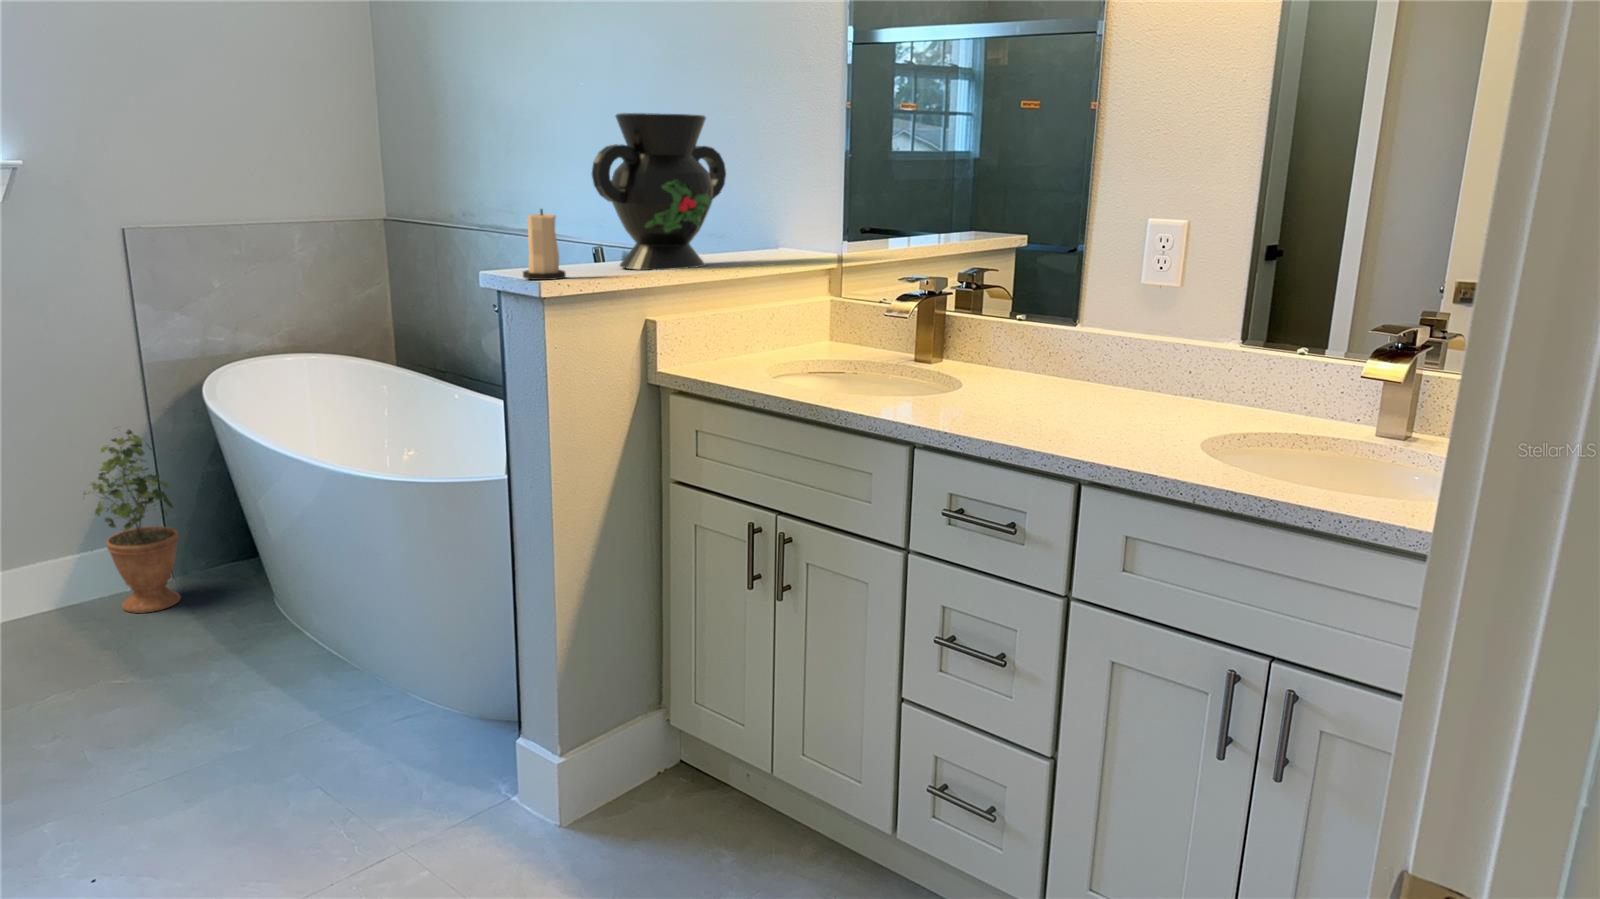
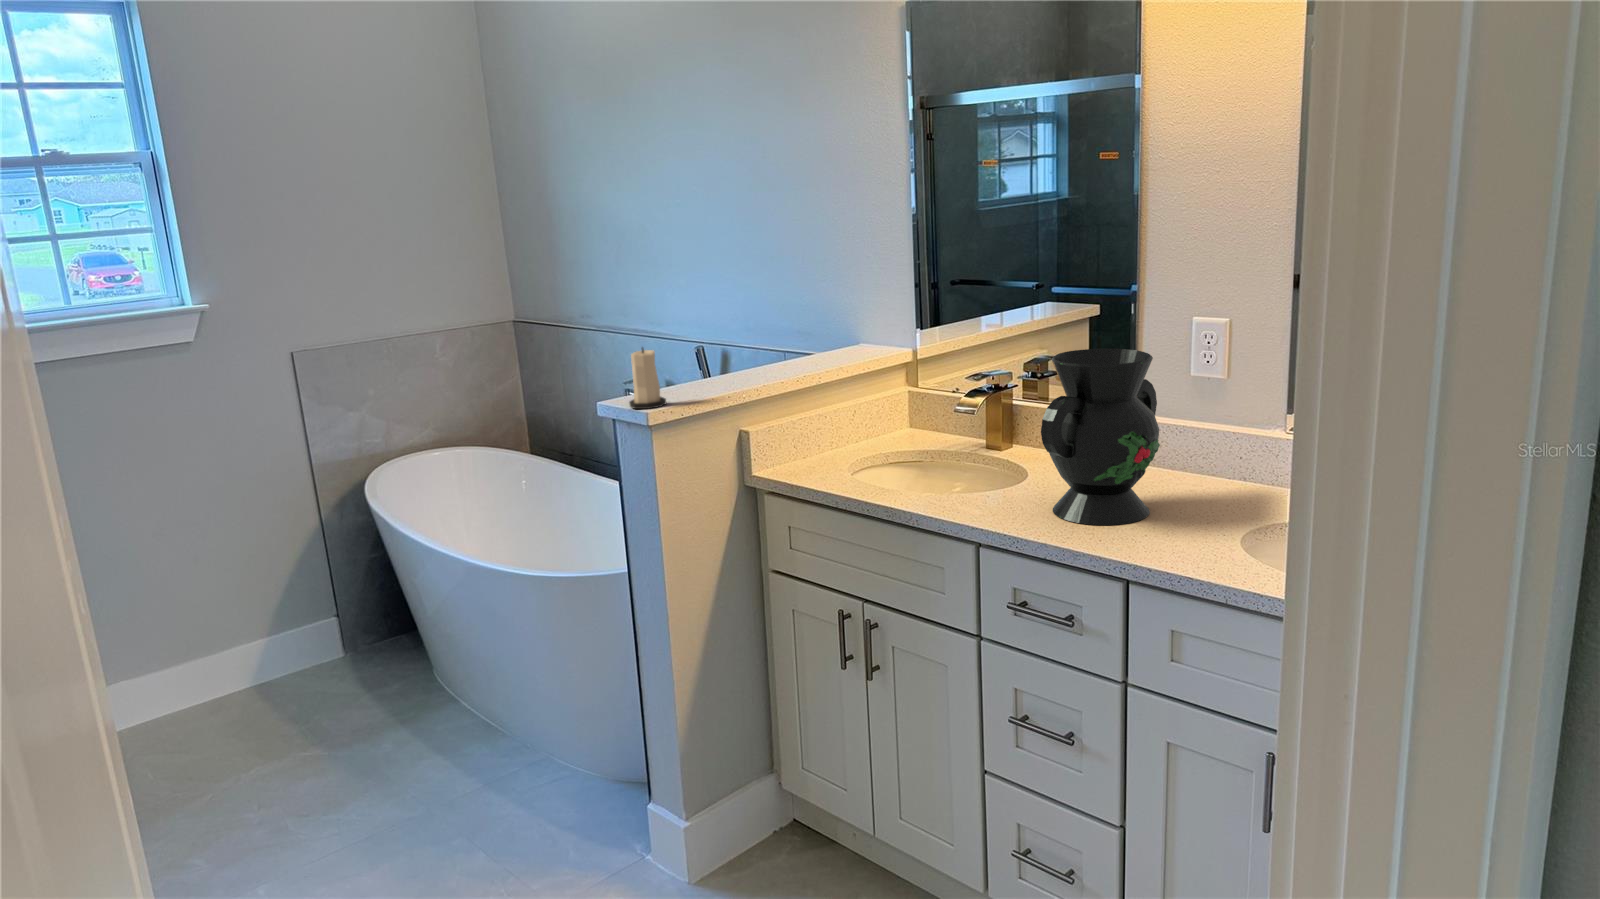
decorative vase: present [592,113,726,270] -> present [1041,349,1160,525]
potted plant: present [84,430,180,613] -> none [271,526,356,687]

